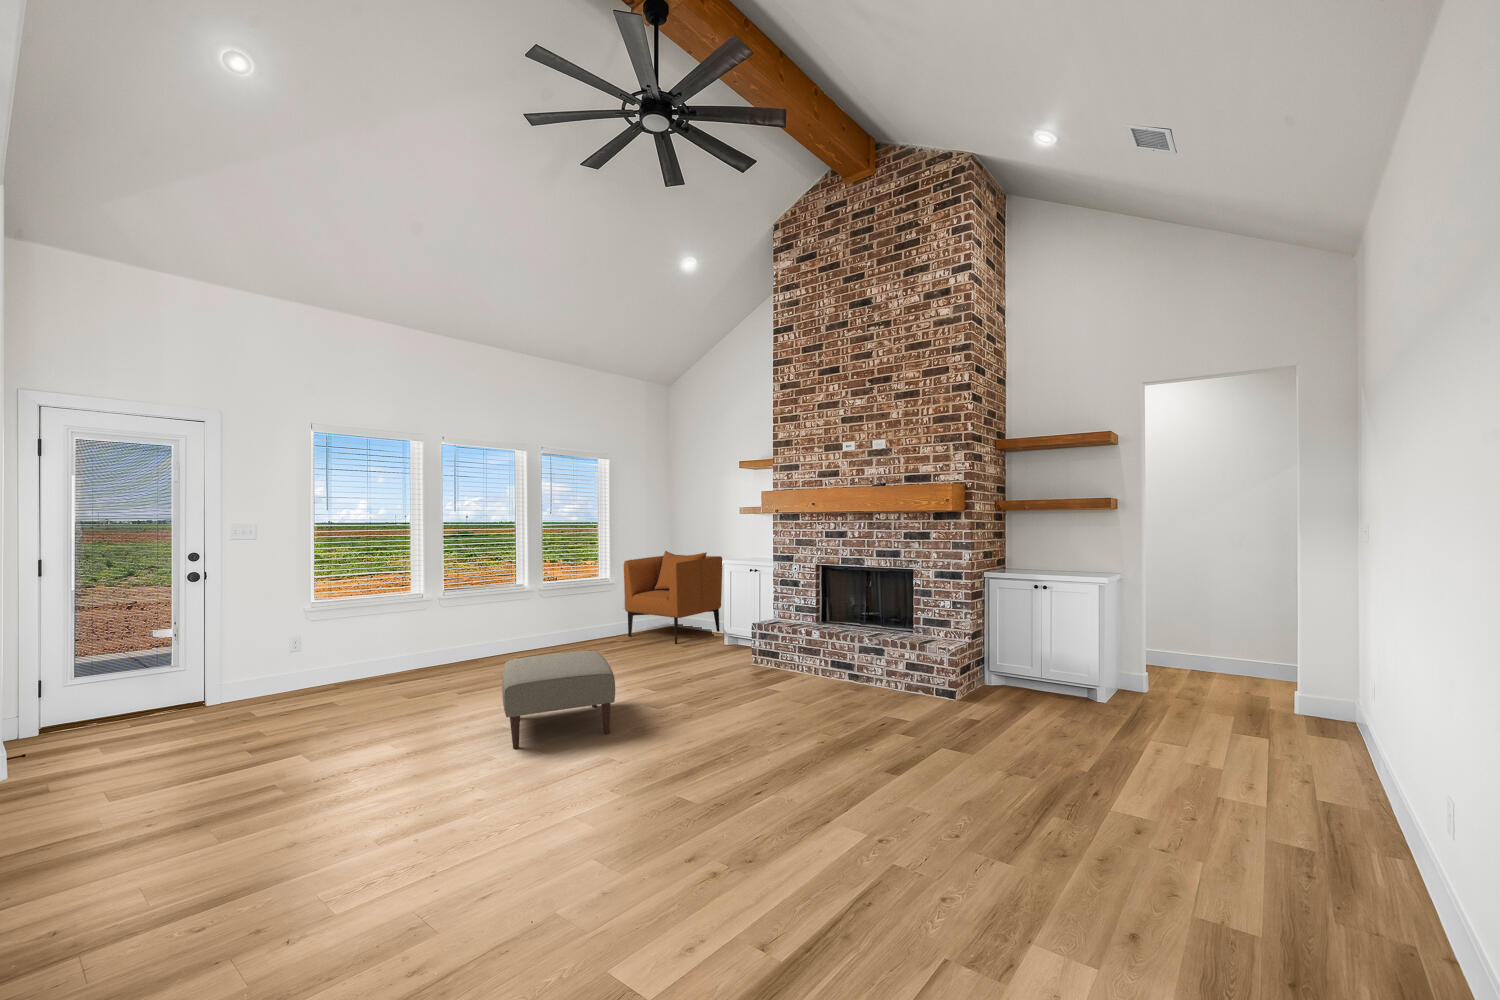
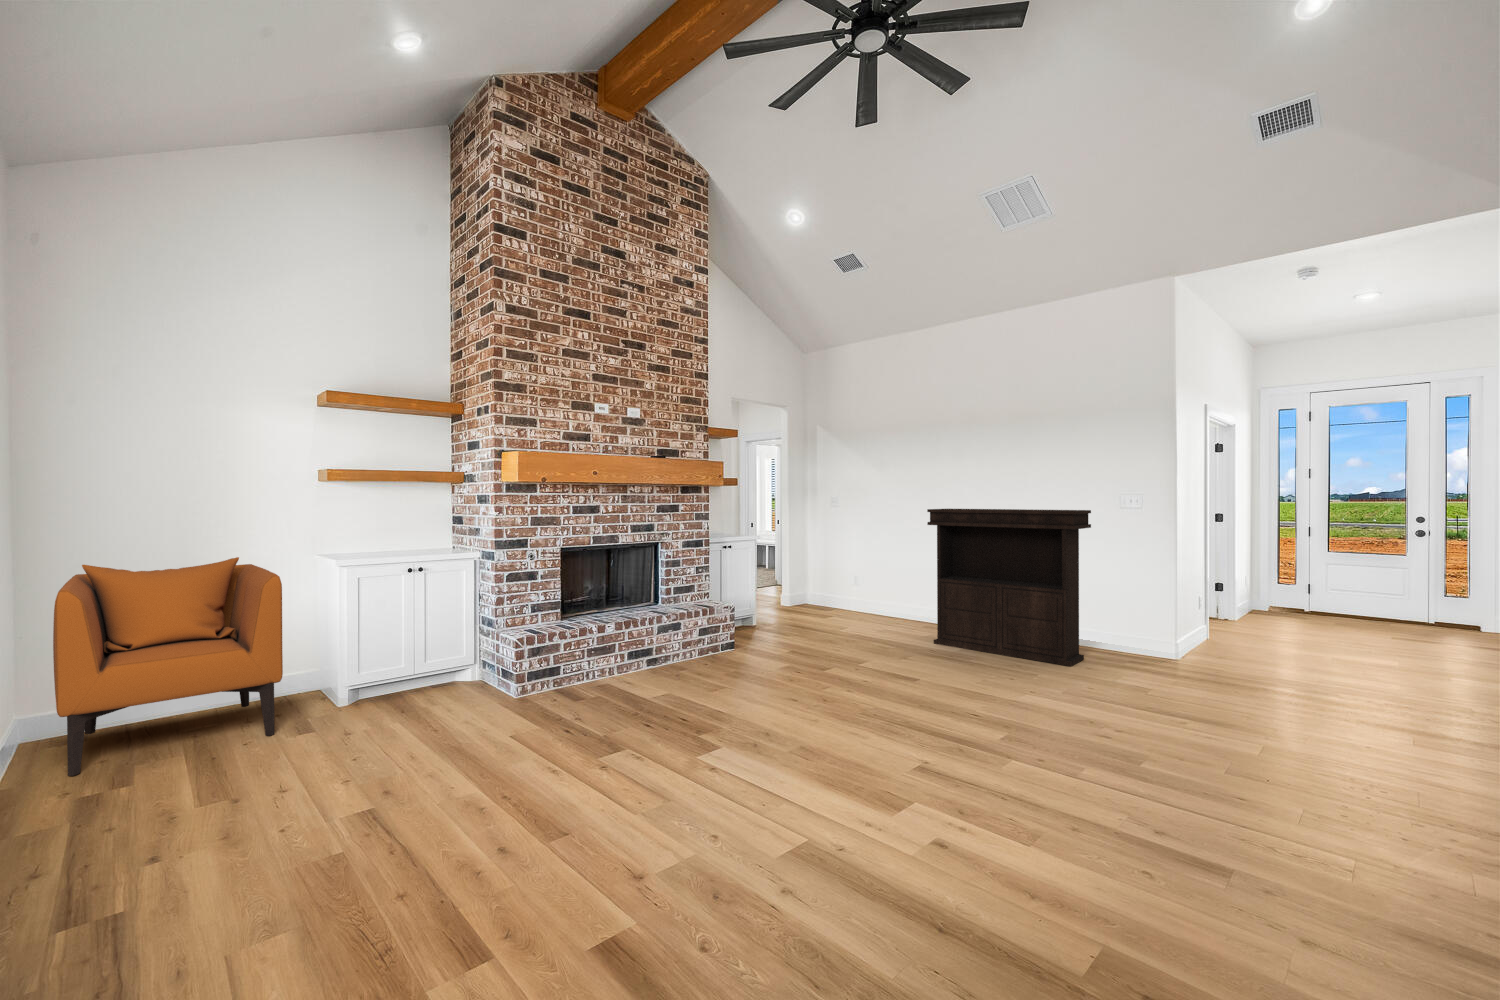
console table: none [1122,560,1264,985] -> present [927,509,1091,666]
ottoman: present [502,651,615,748] -> none [593,685,786,858]

